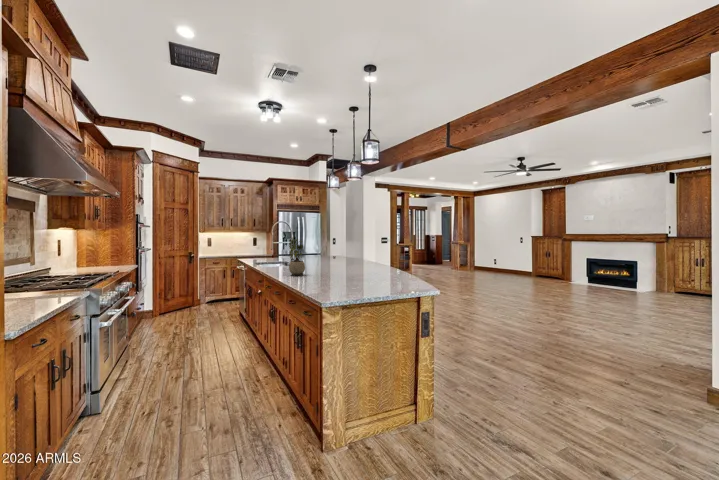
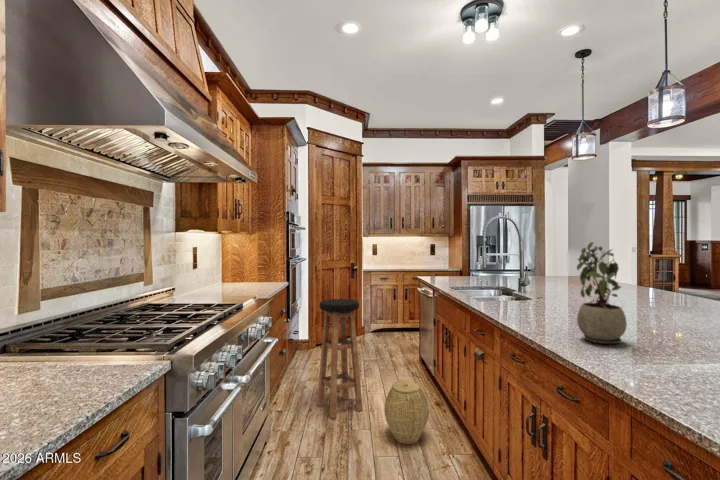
bar stool: none [164,273,197,347] -> present [317,299,362,419]
woven basket: none [210,316,237,349] -> present [384,381,429,444]

